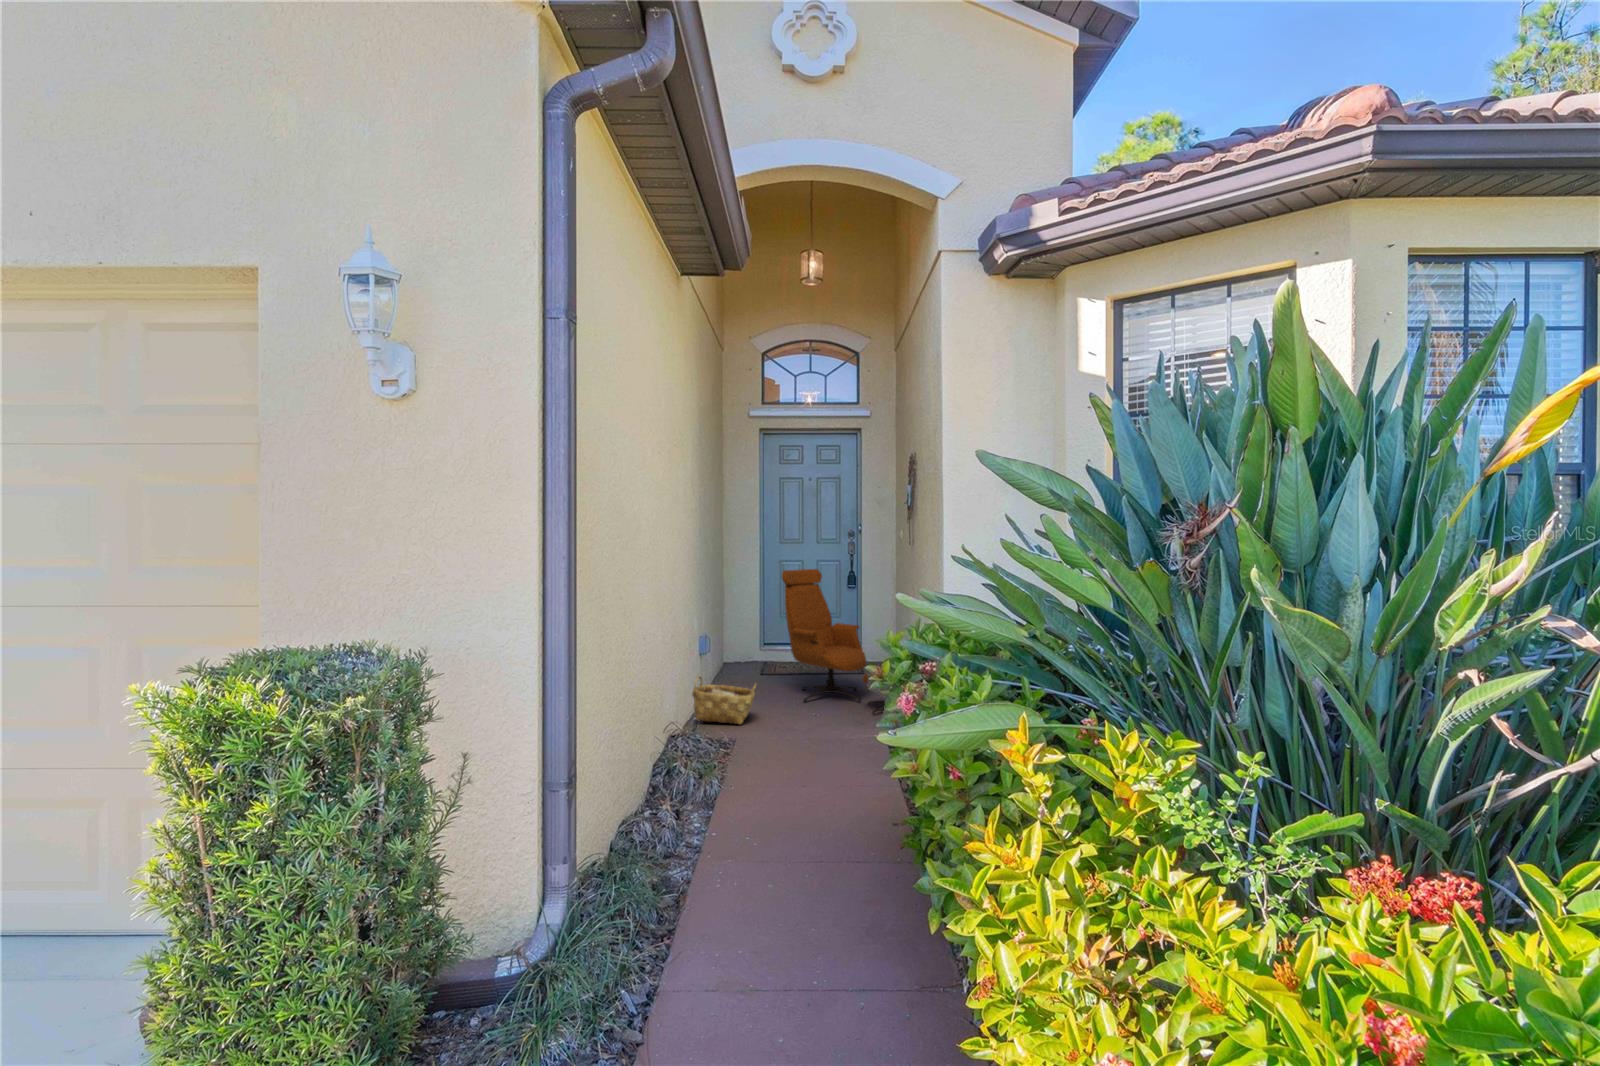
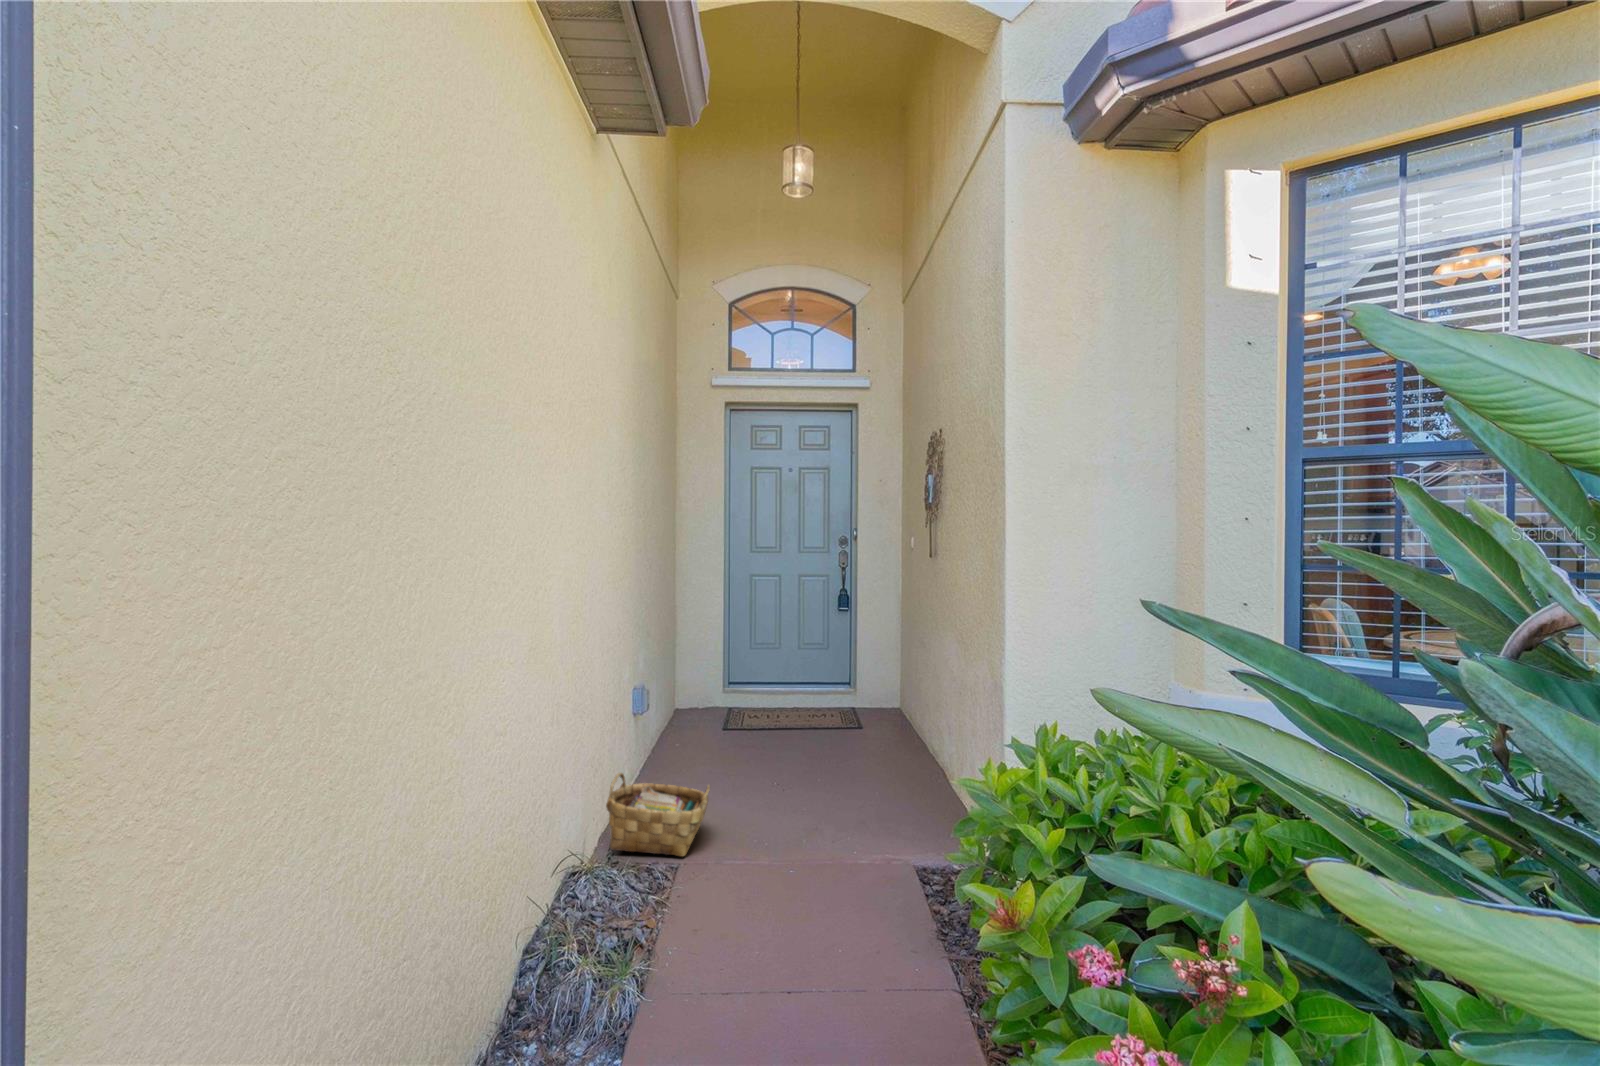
lounge chair: present [782,569,885,714] -> none [752,595,964,827]

